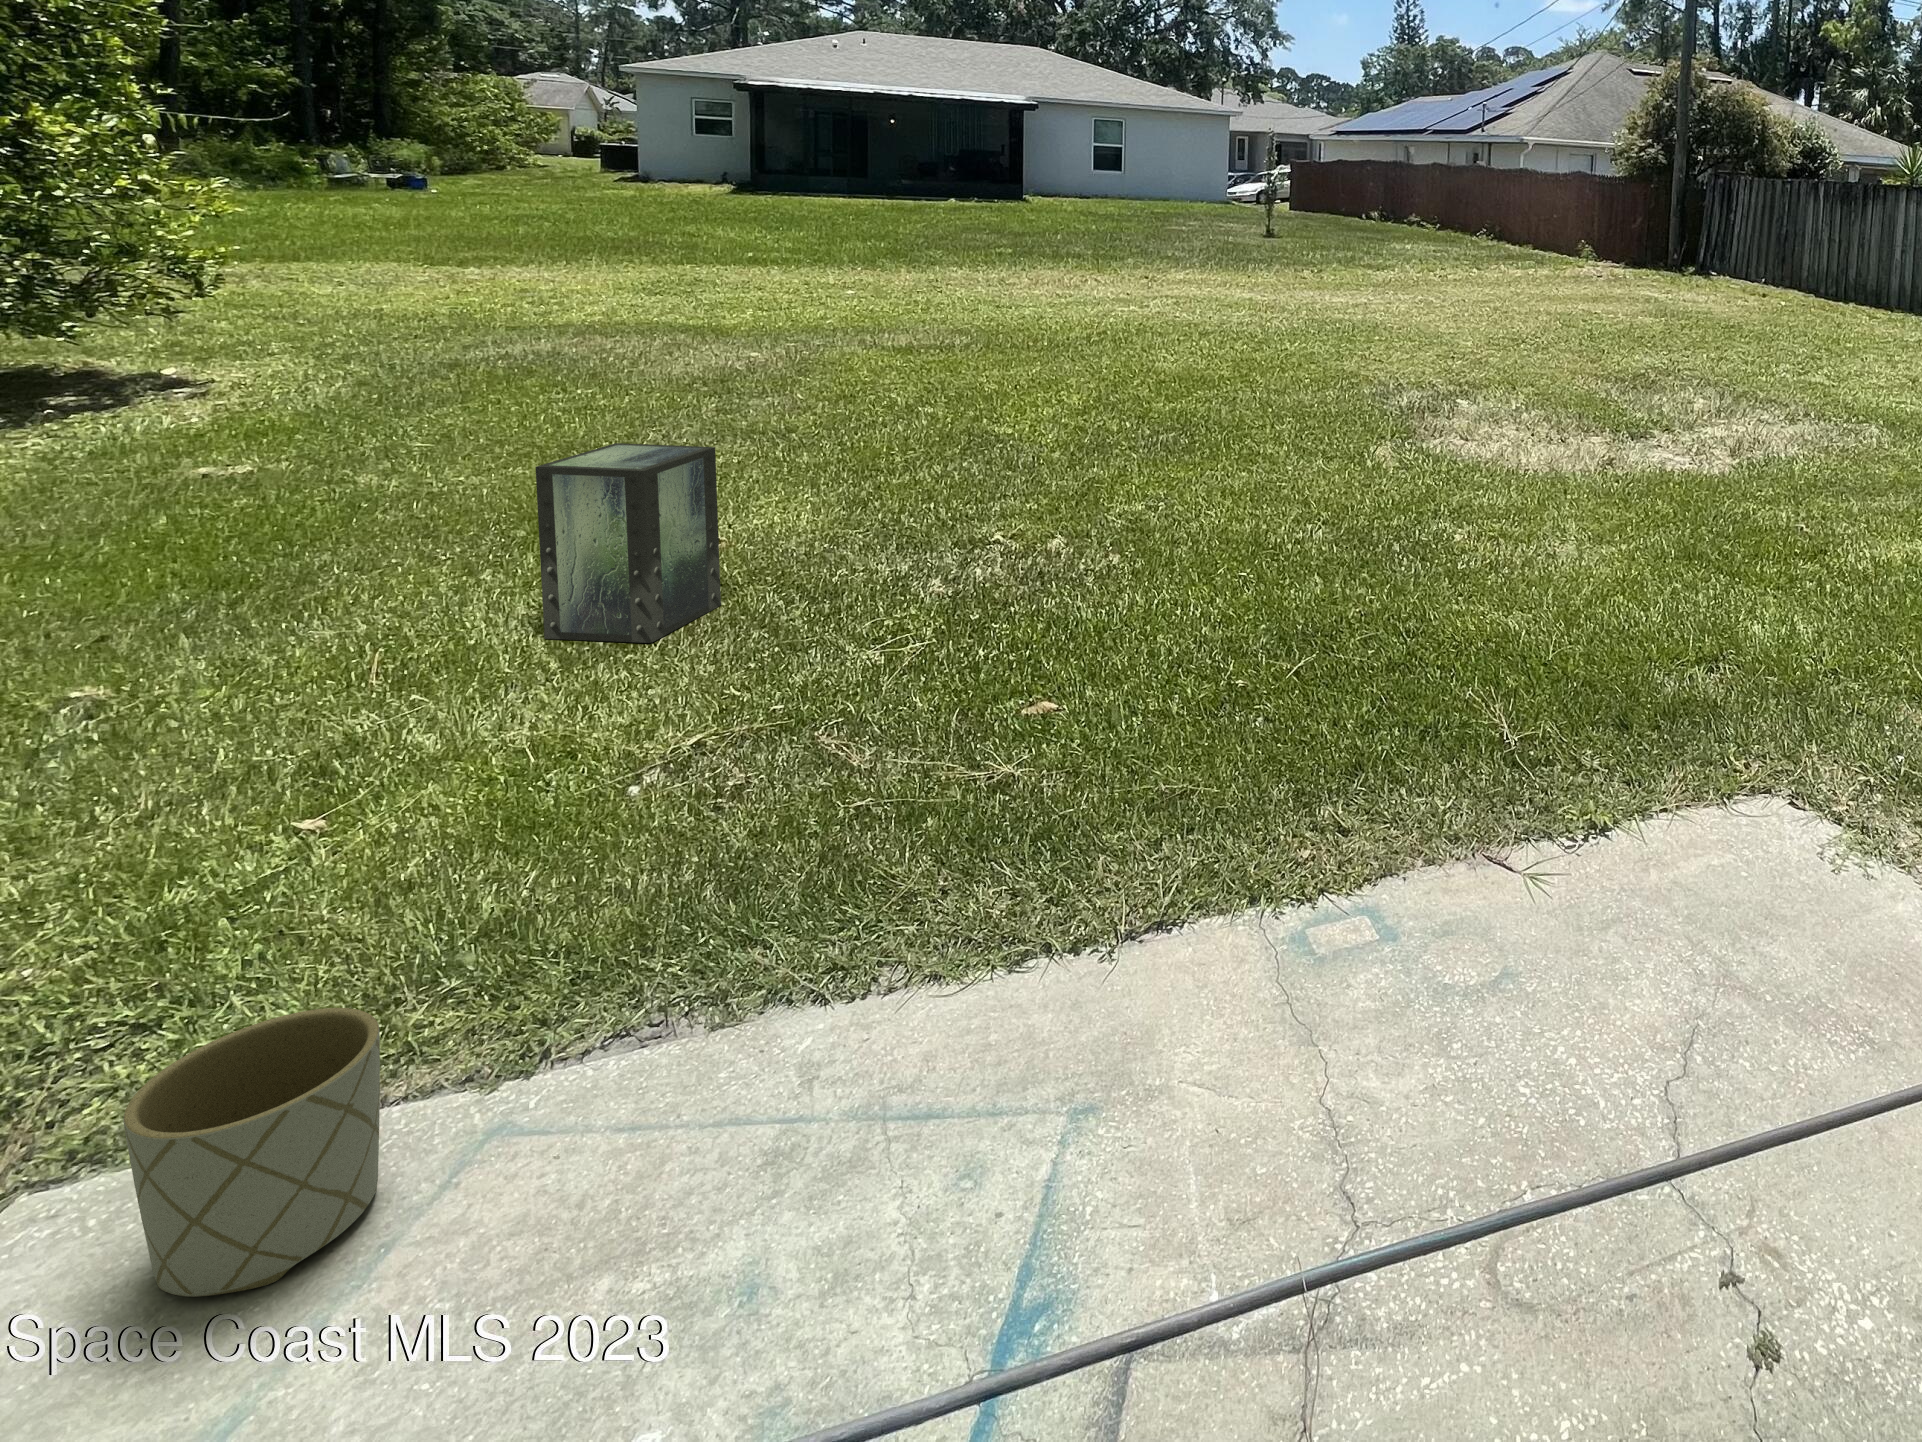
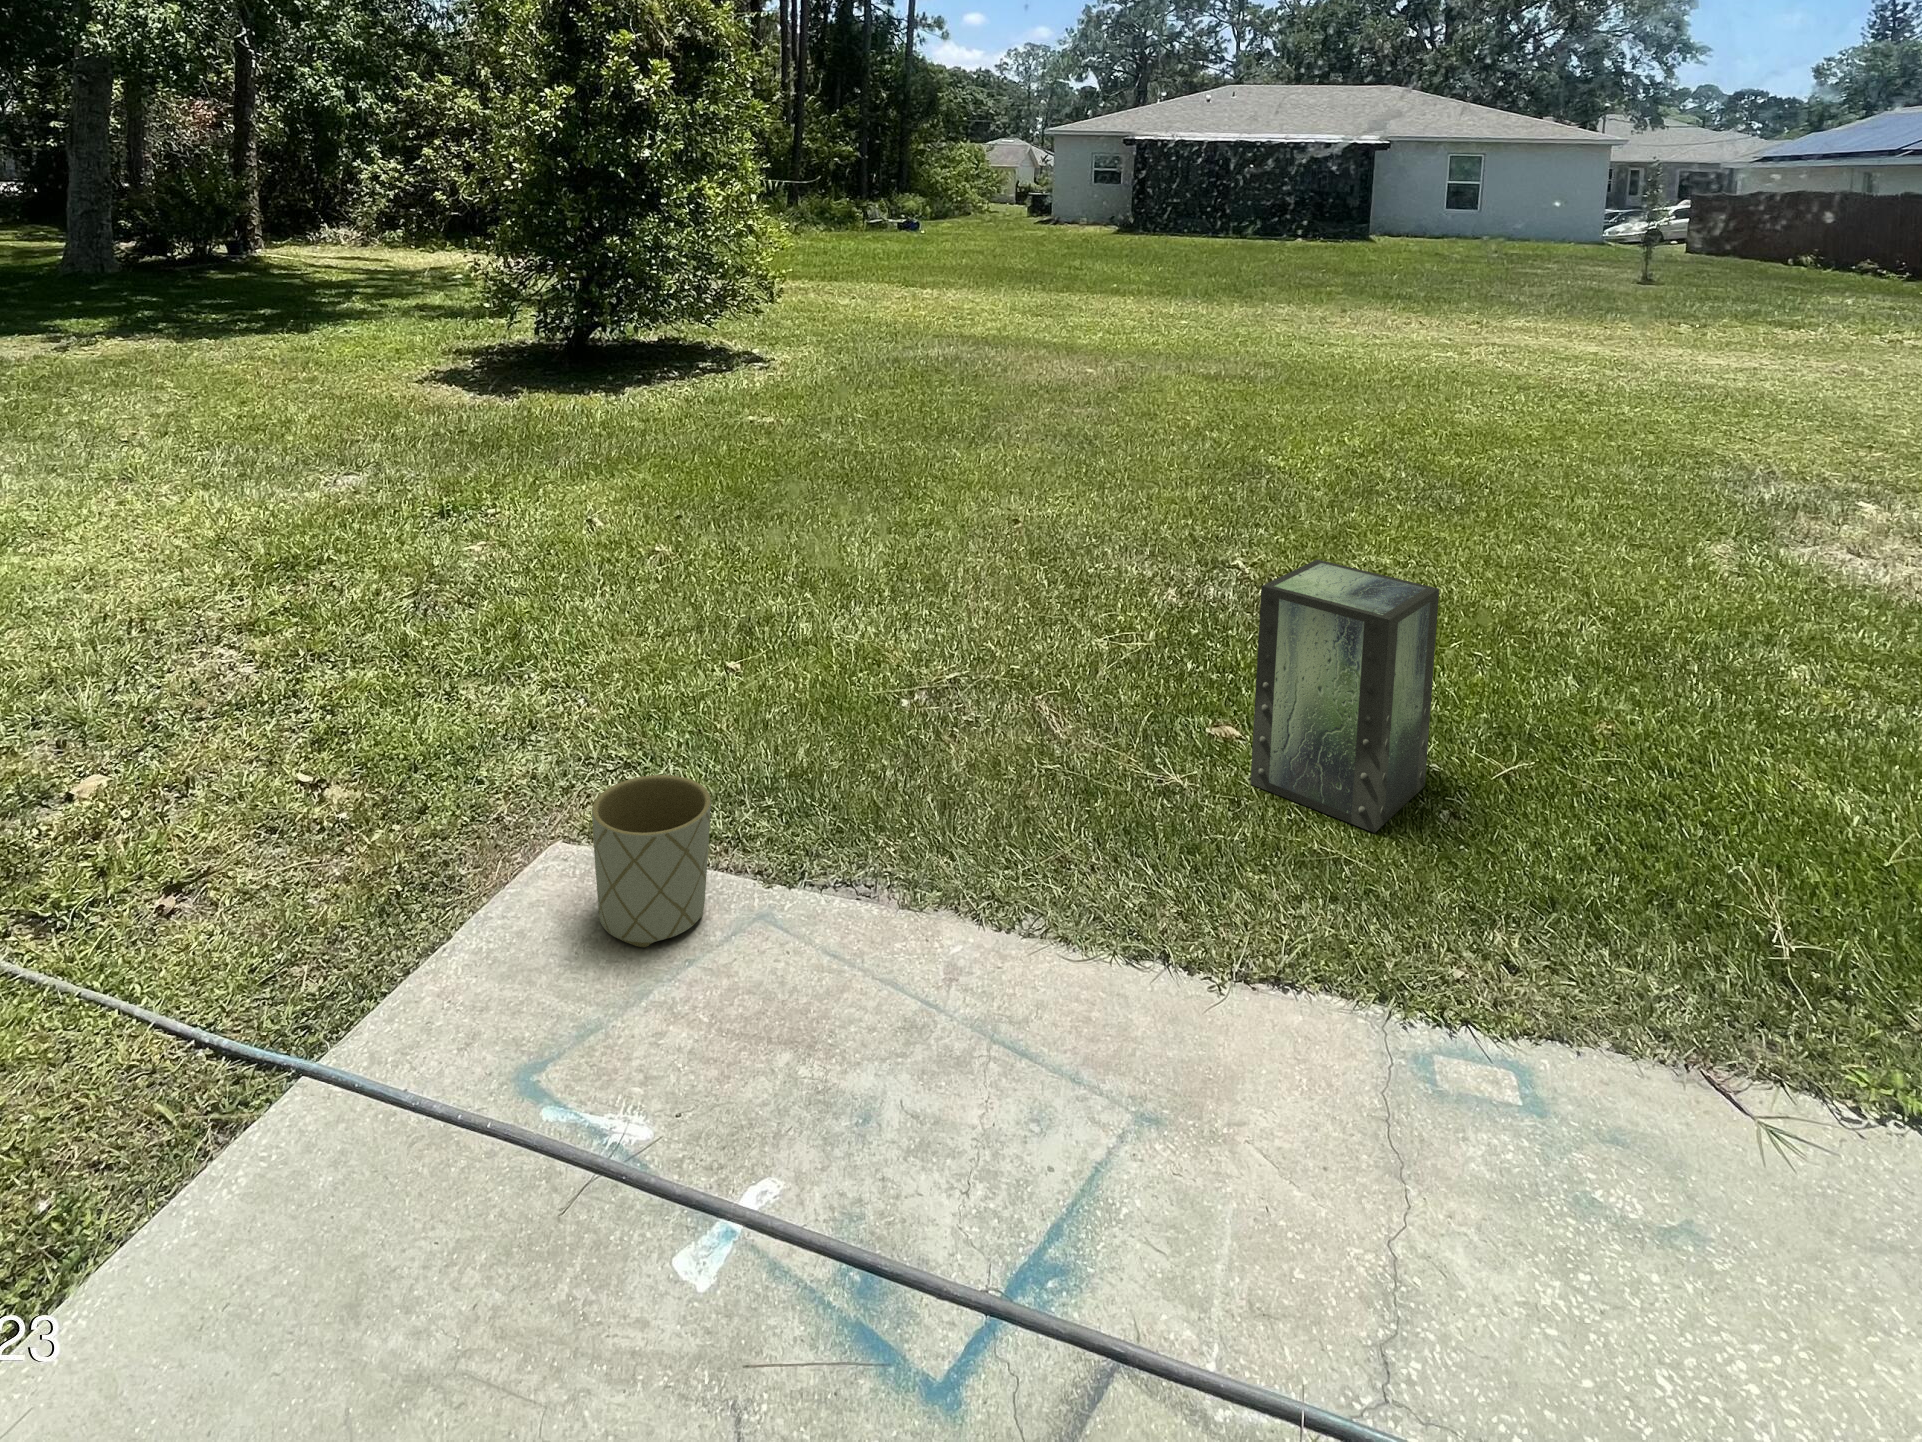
storage box: present [535,443,721,643] -> present [1250,559,1439,833]

